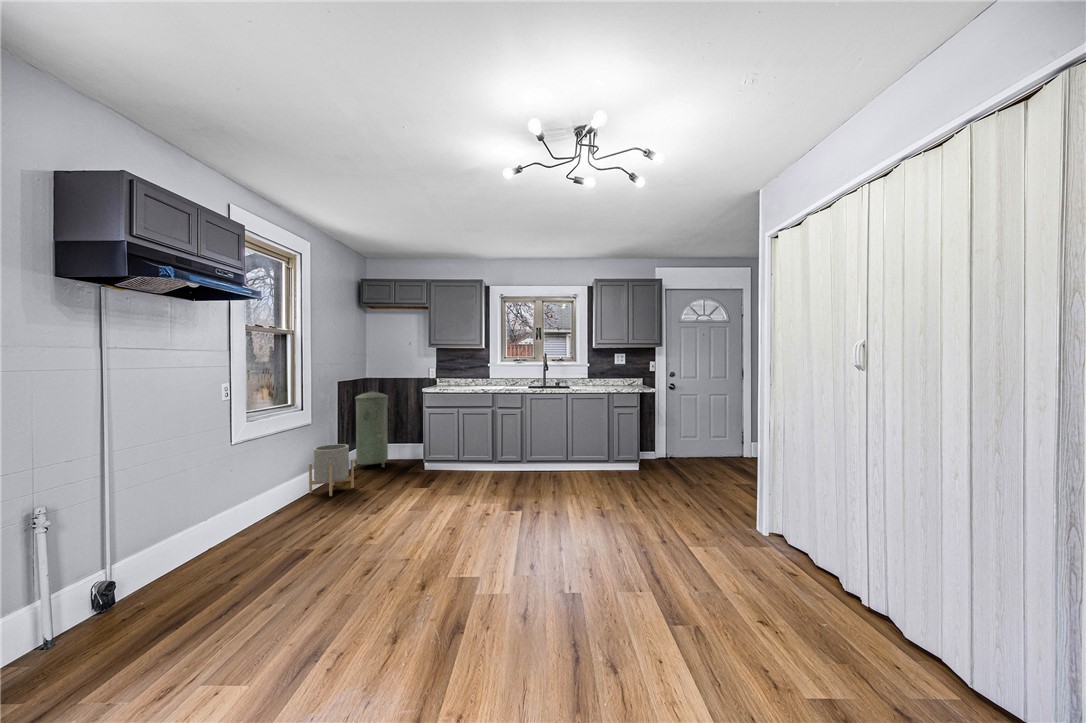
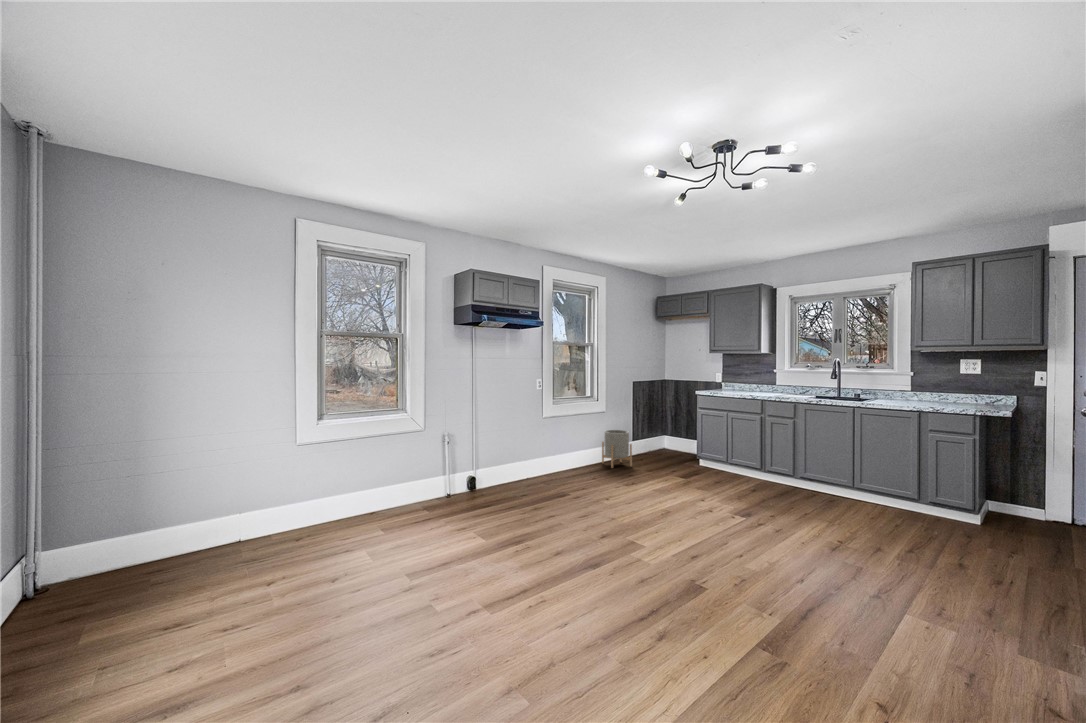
trash can: present [354,391,388,467] -> none [648,390,677,458]

